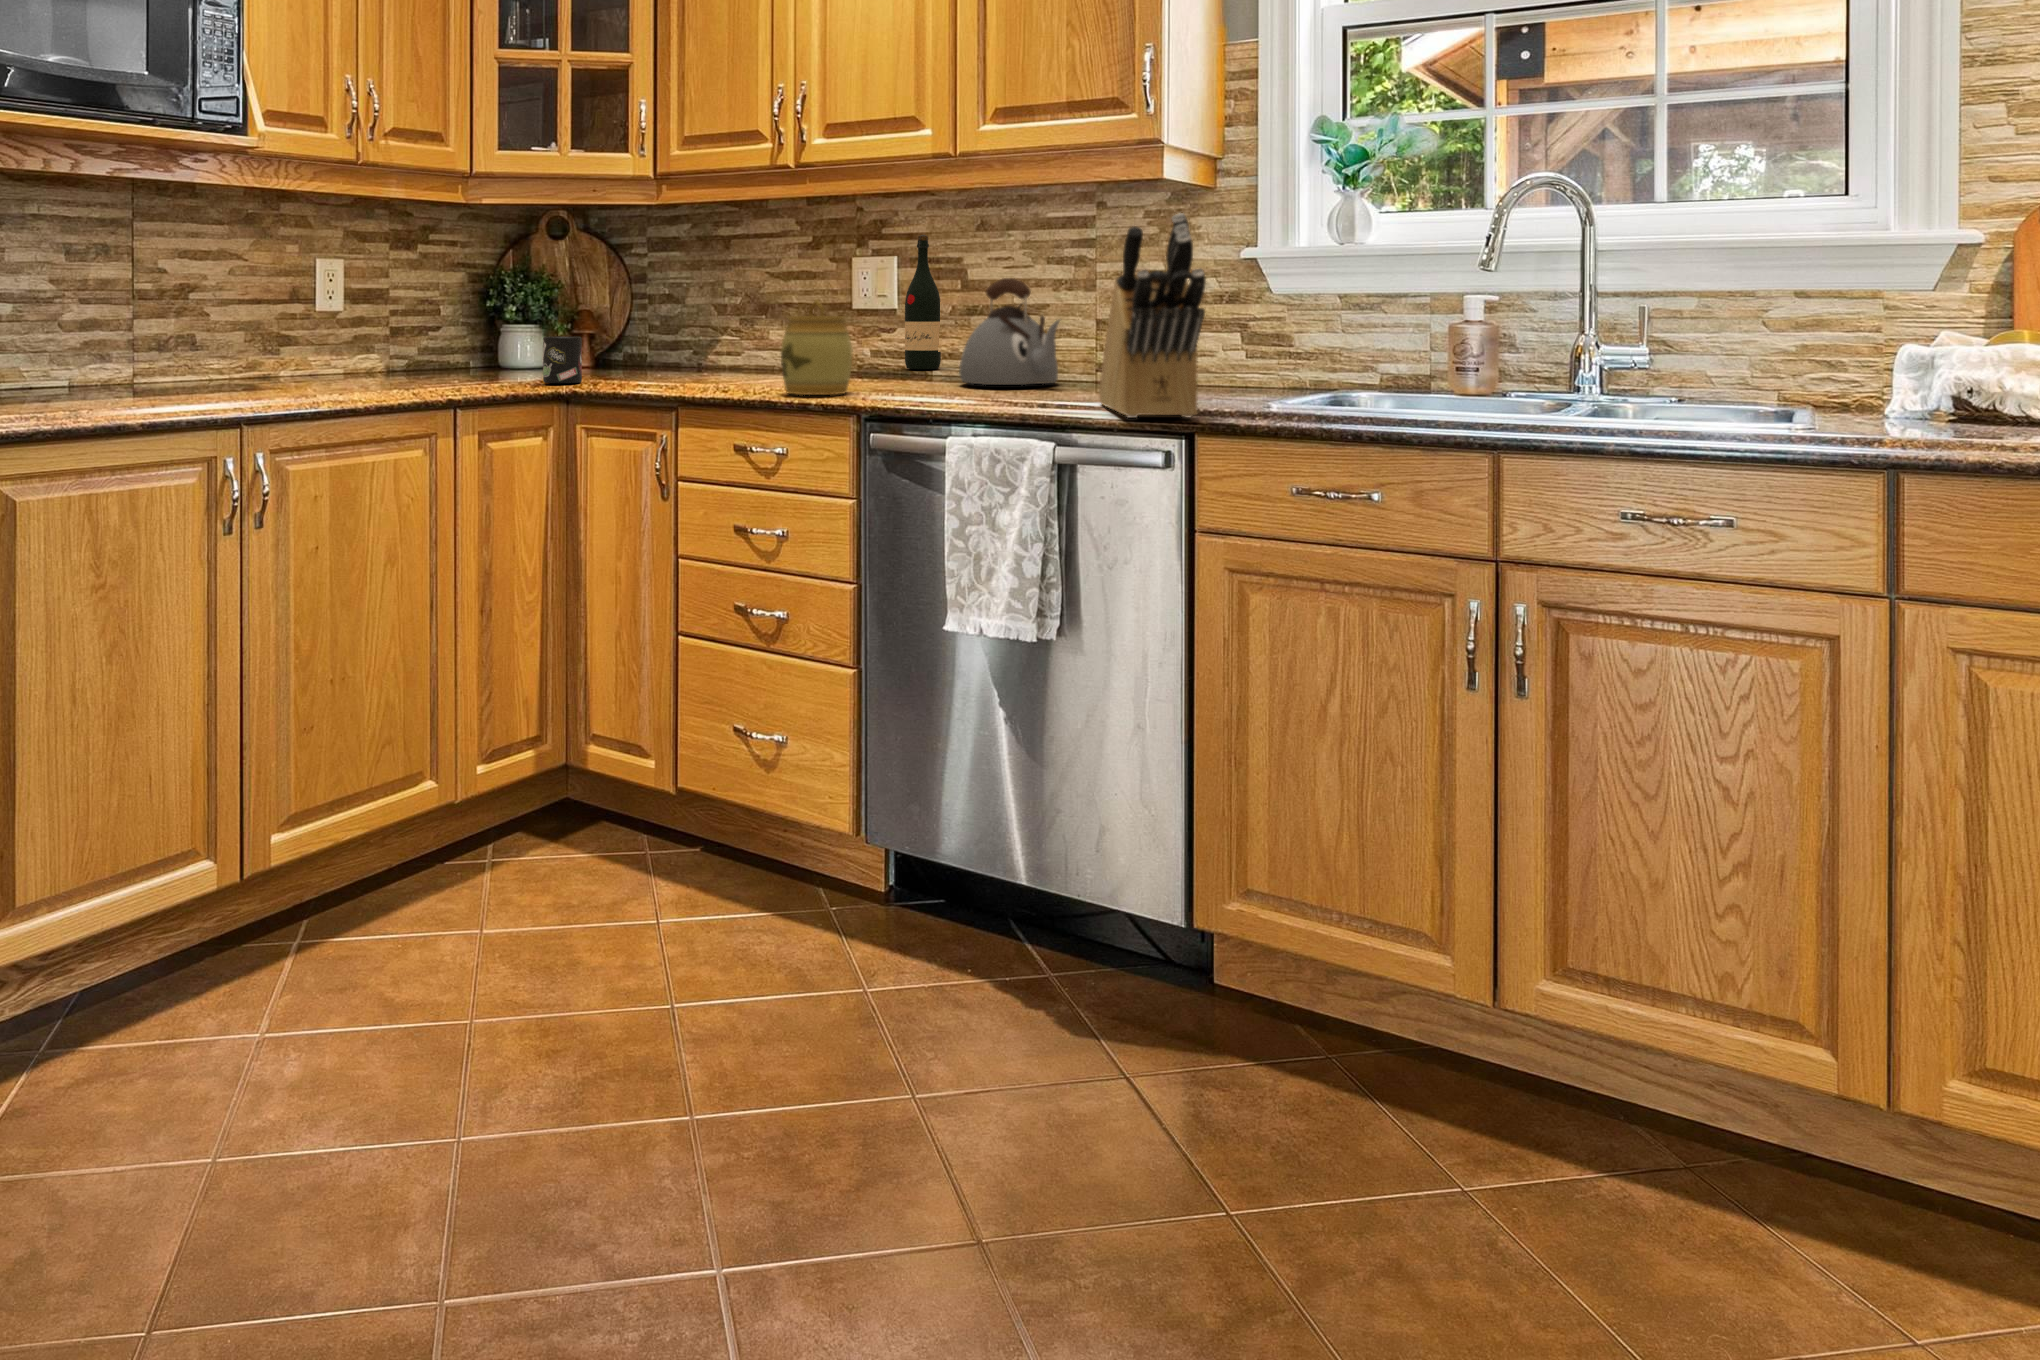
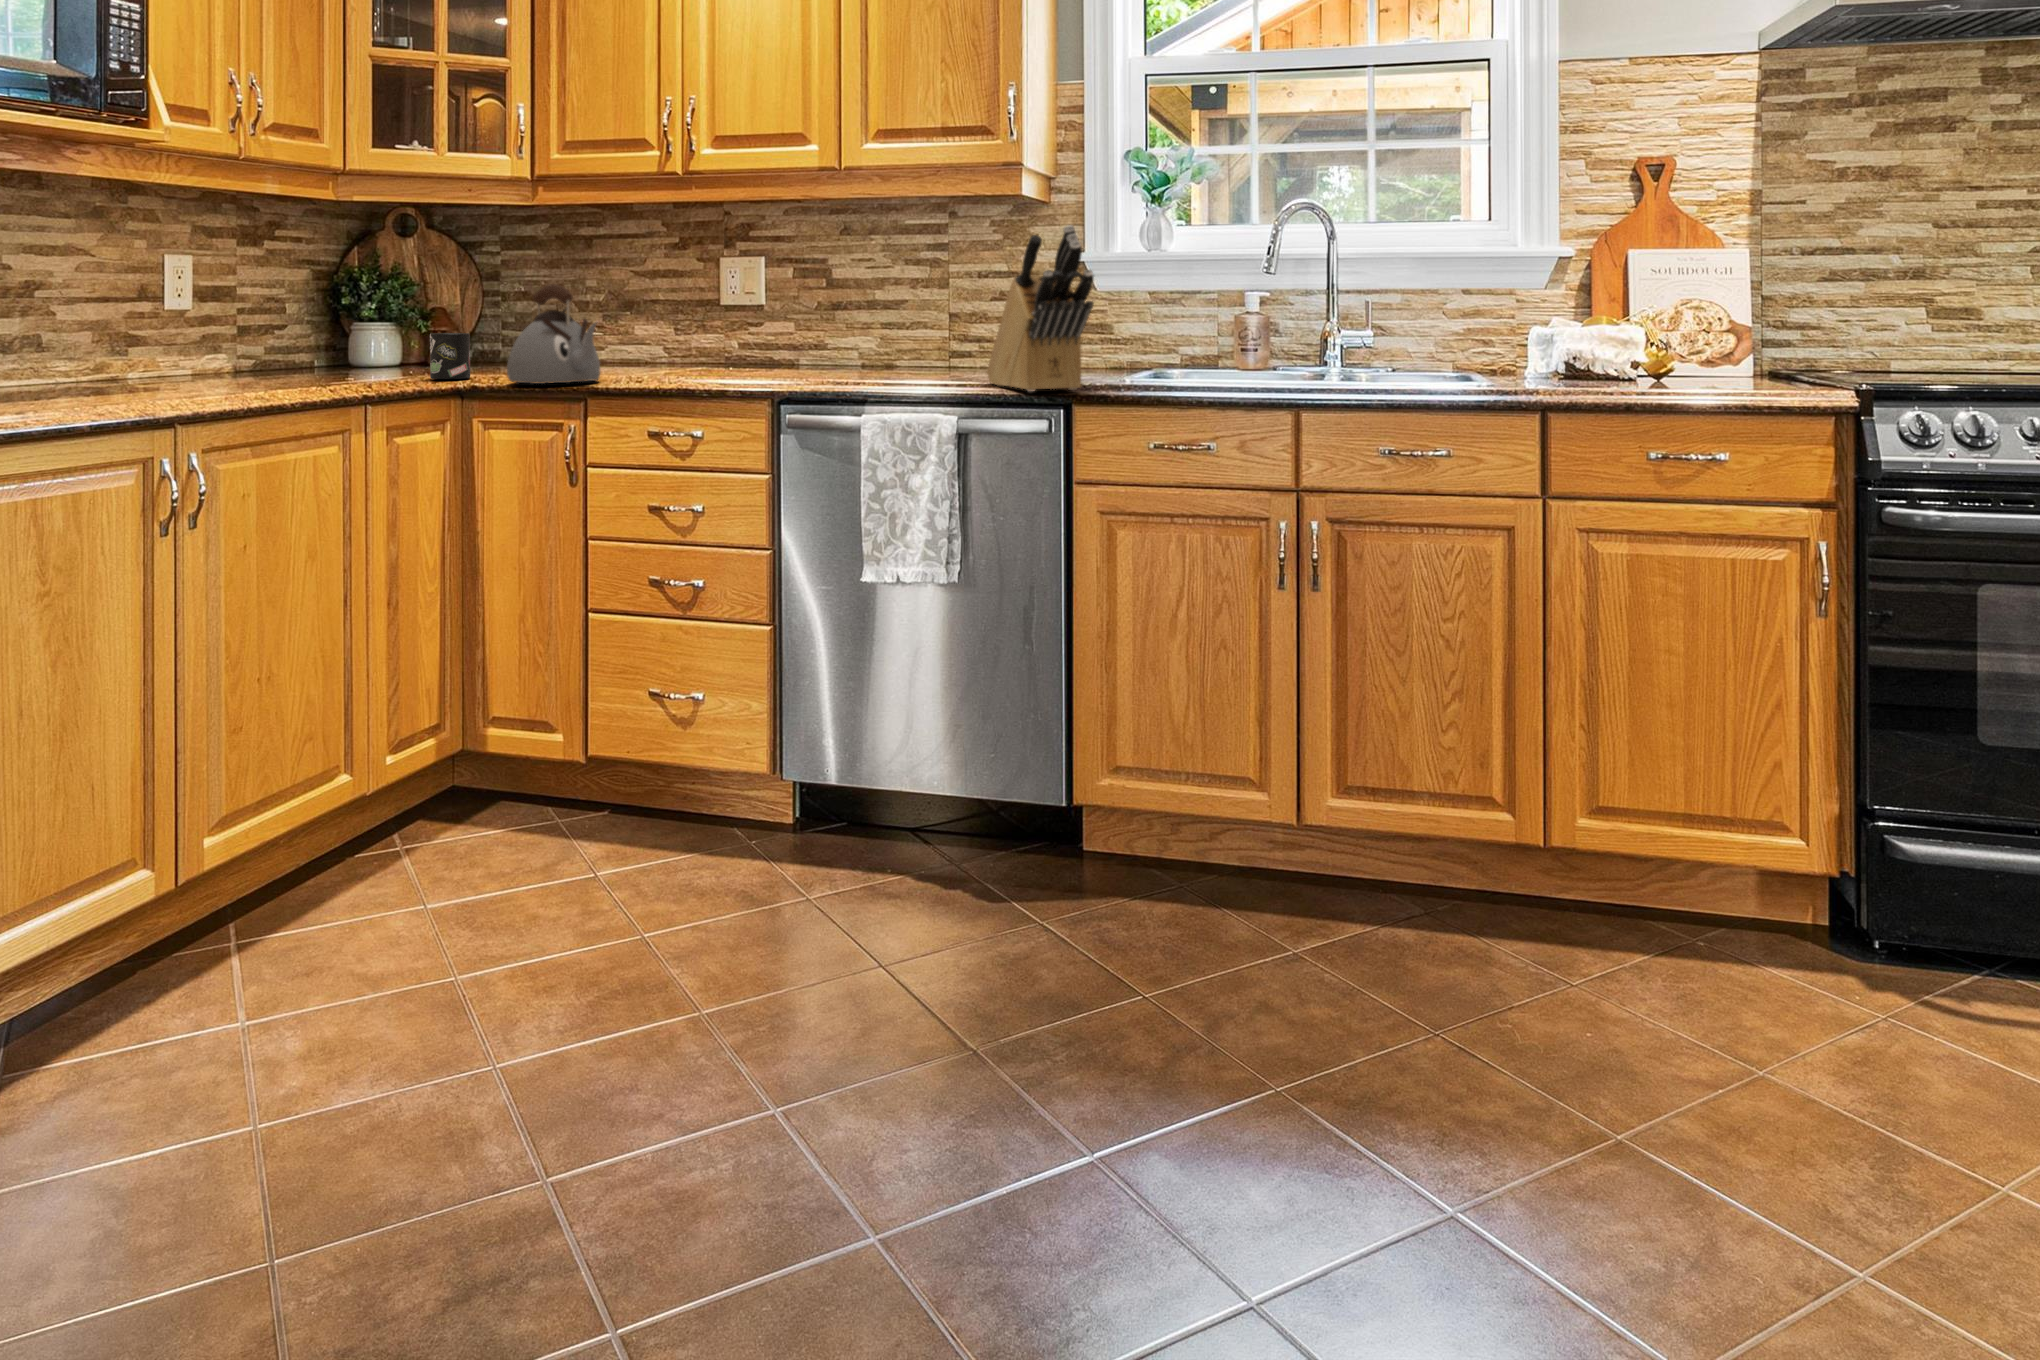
wine bottle: present [905,235,941,369] -> none [774,239,806,361]
kettle: present [959,278,1060,385] -> present [507,284,600,384]
jar: present [781,300,853,395] -> none [696,295,759,383]

